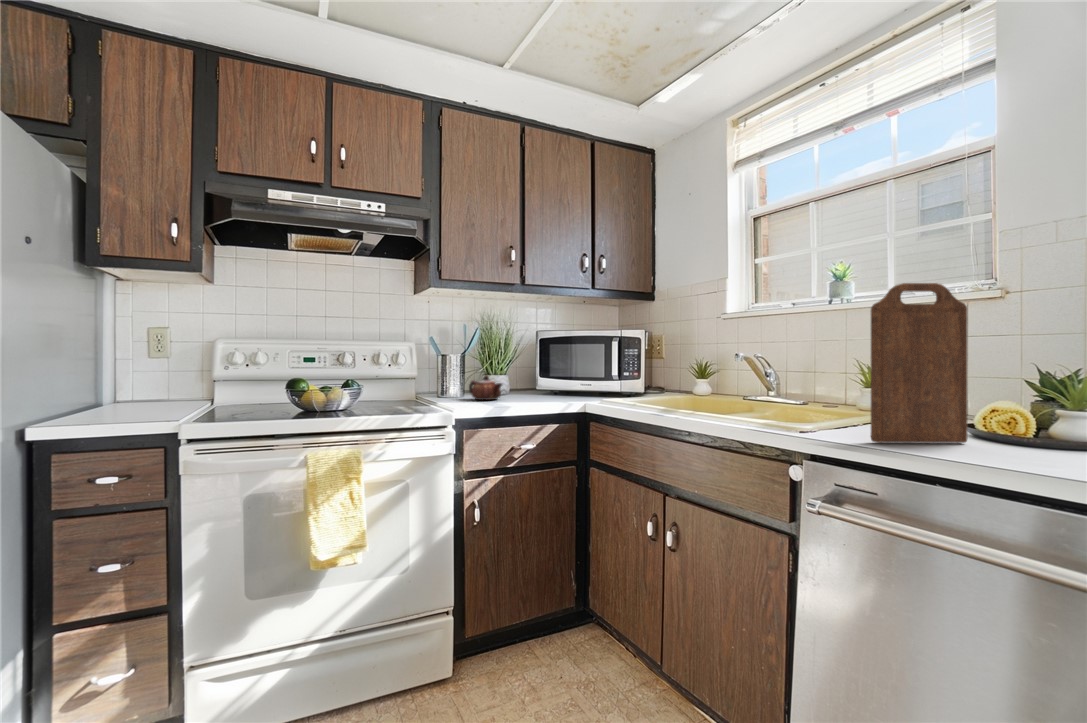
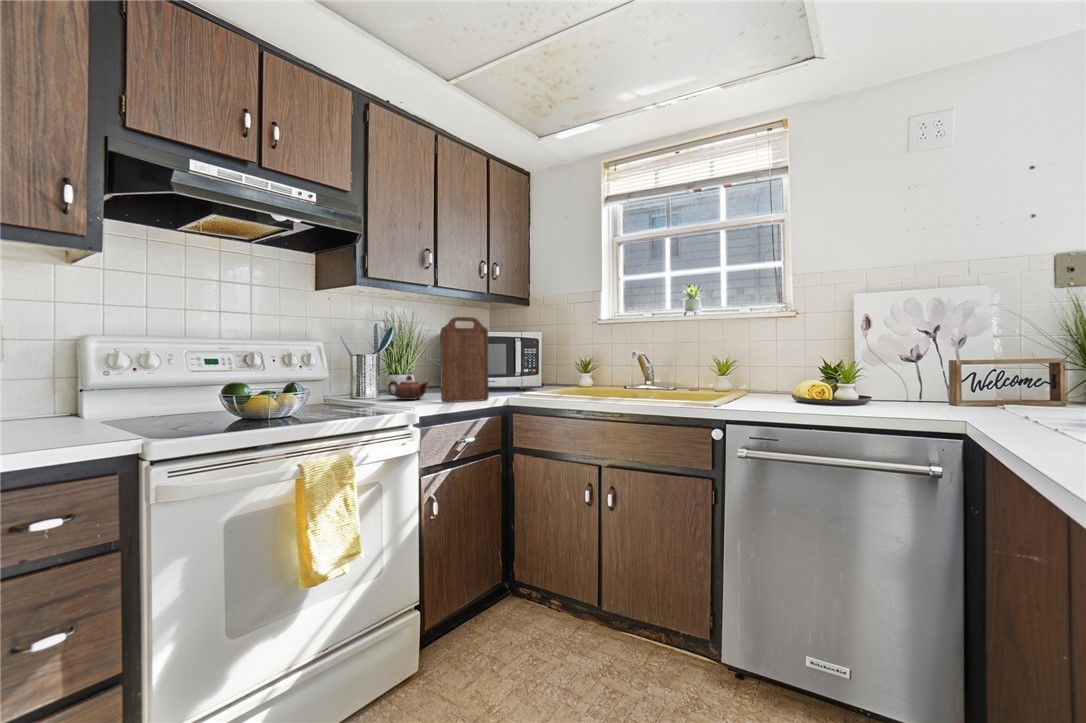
cutting board: present [871,283,968,443] -> present [441,317,489,402]

